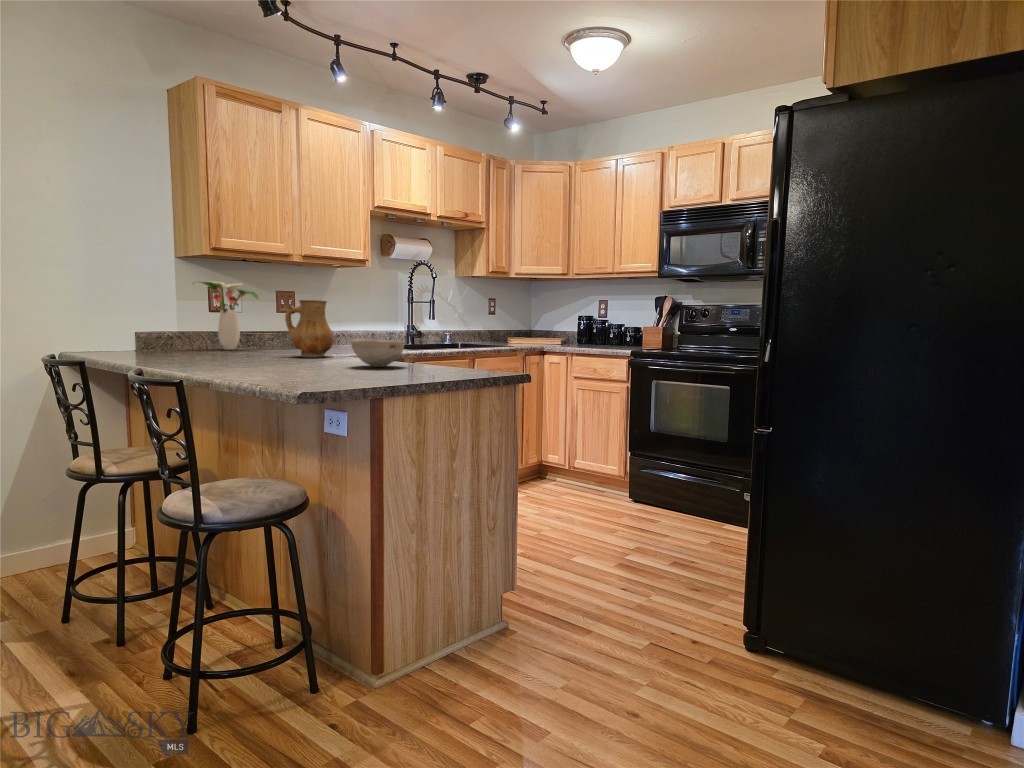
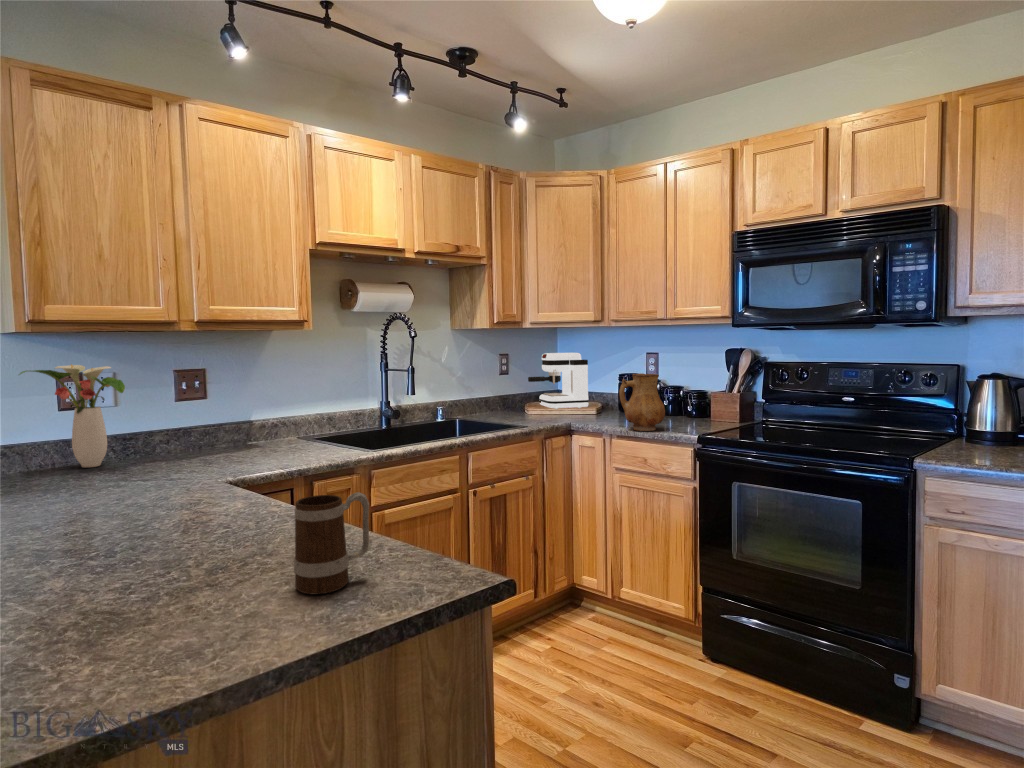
ceramic pitcher: present [285,300,334,357] -> present [619,374,665,431]
coffee maker: none [510,300,556,342] -> present [528,353,588,409]
mug: none [424,328,459,372] -> present [294,492,369,594]
bowl: present [350,339,406,367] -> none [166,497,283,562]

